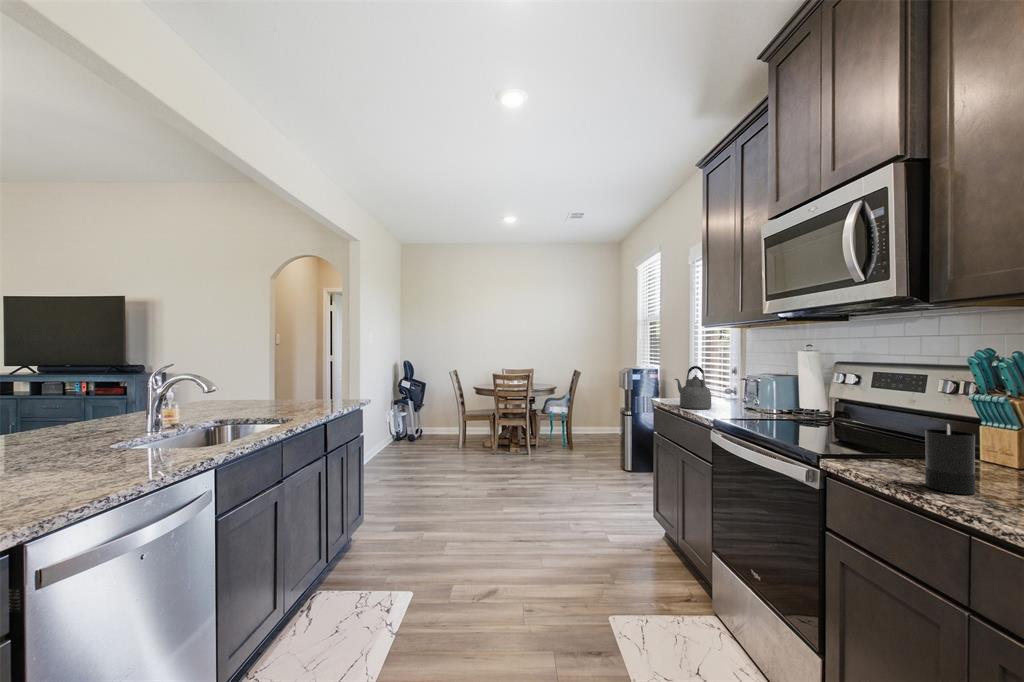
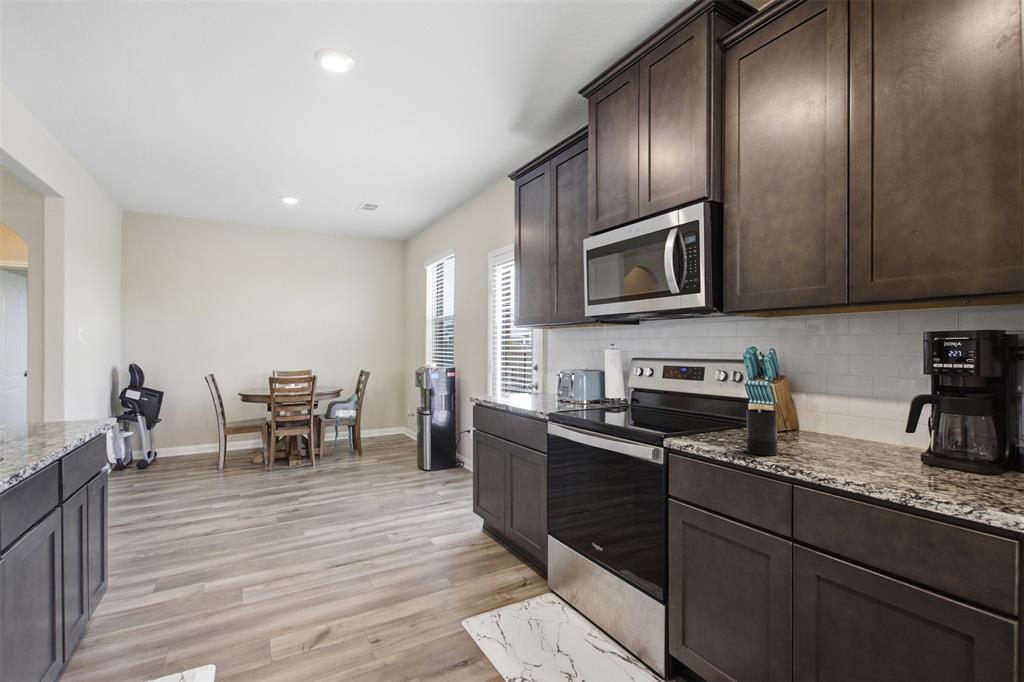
kettle: present [675,366,711,409] -> none [500,363,536,404]

